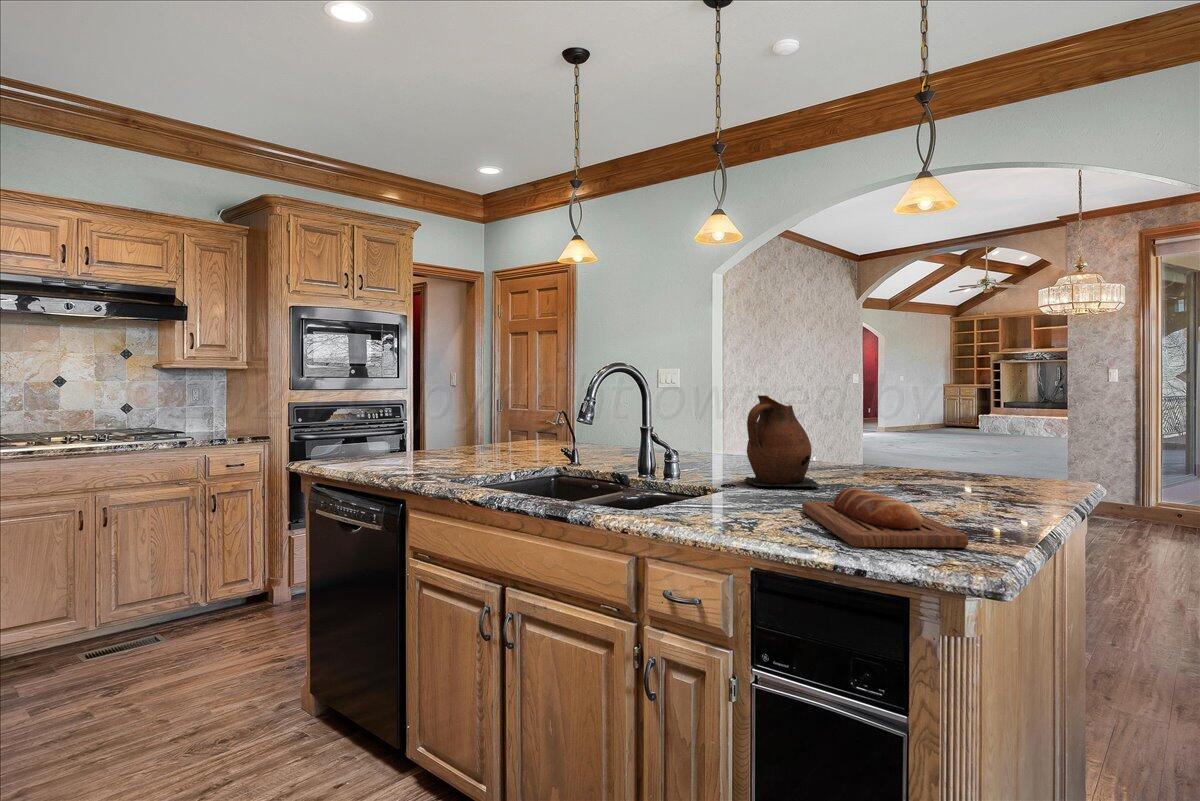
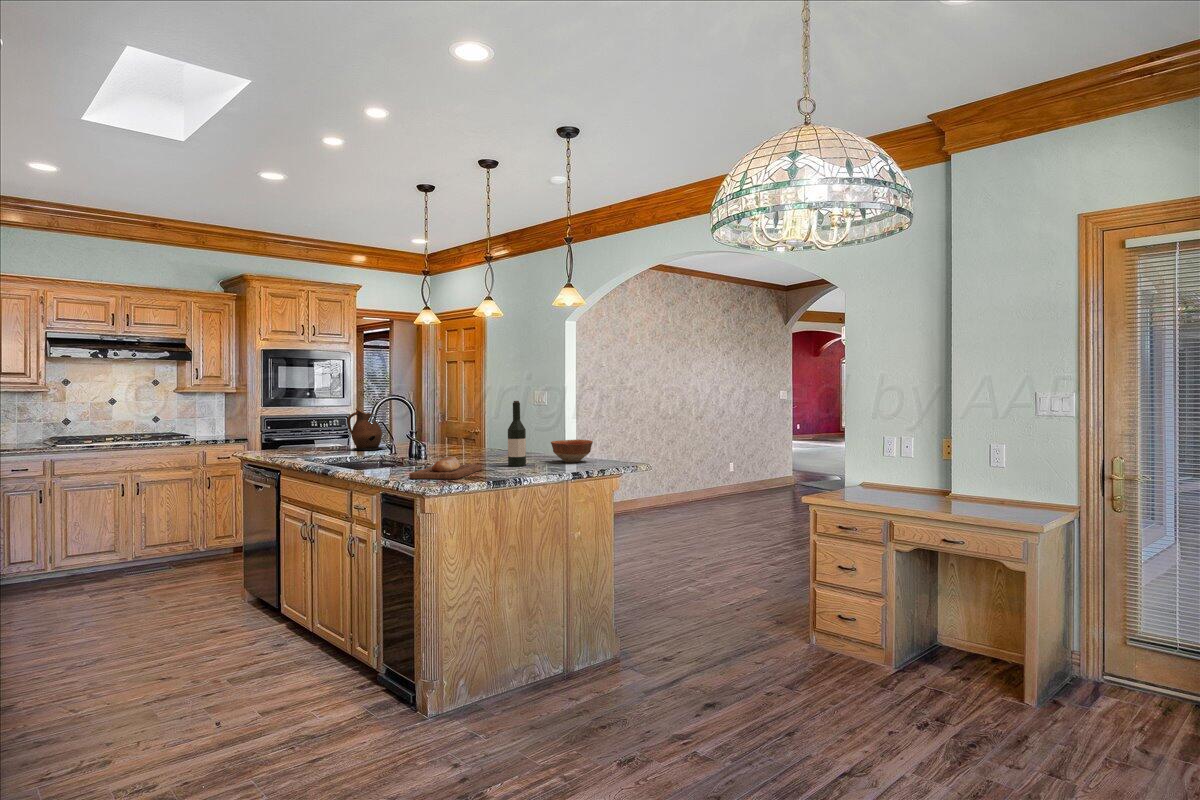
wine bottle: none [892,376,929,500] -> present [508,401,526,466]
ceramic pitcher: present [744,395,820,488] -> present [347,409,388,450]
bowl: none [928,446,1015,489] -> present [551,439,593,462]

